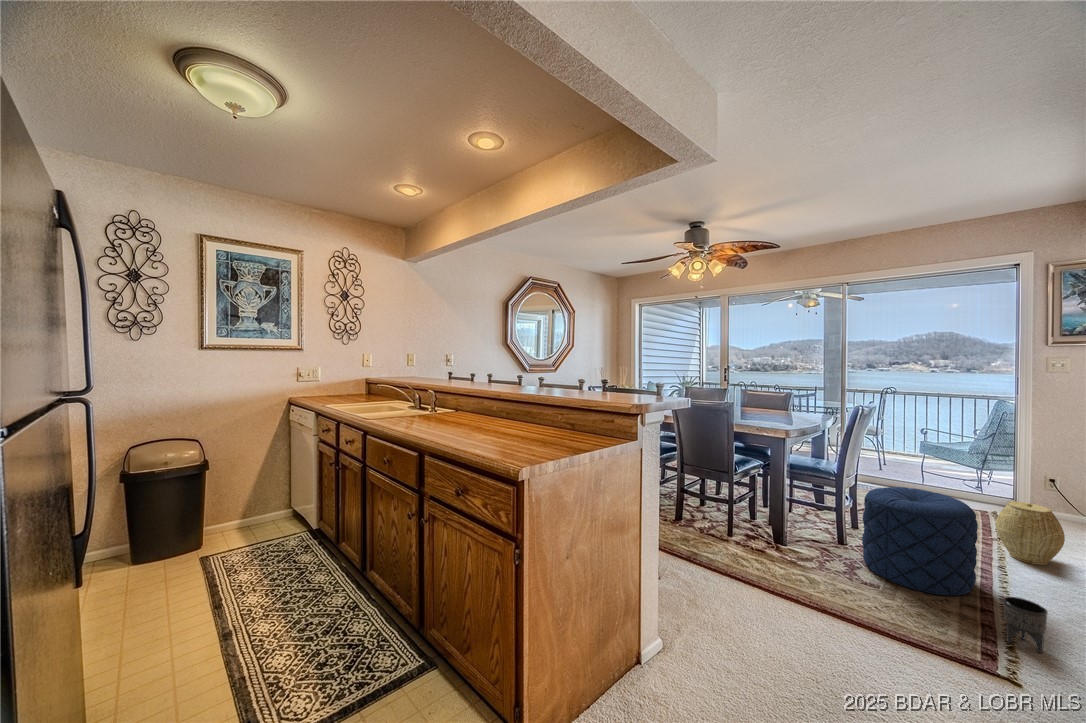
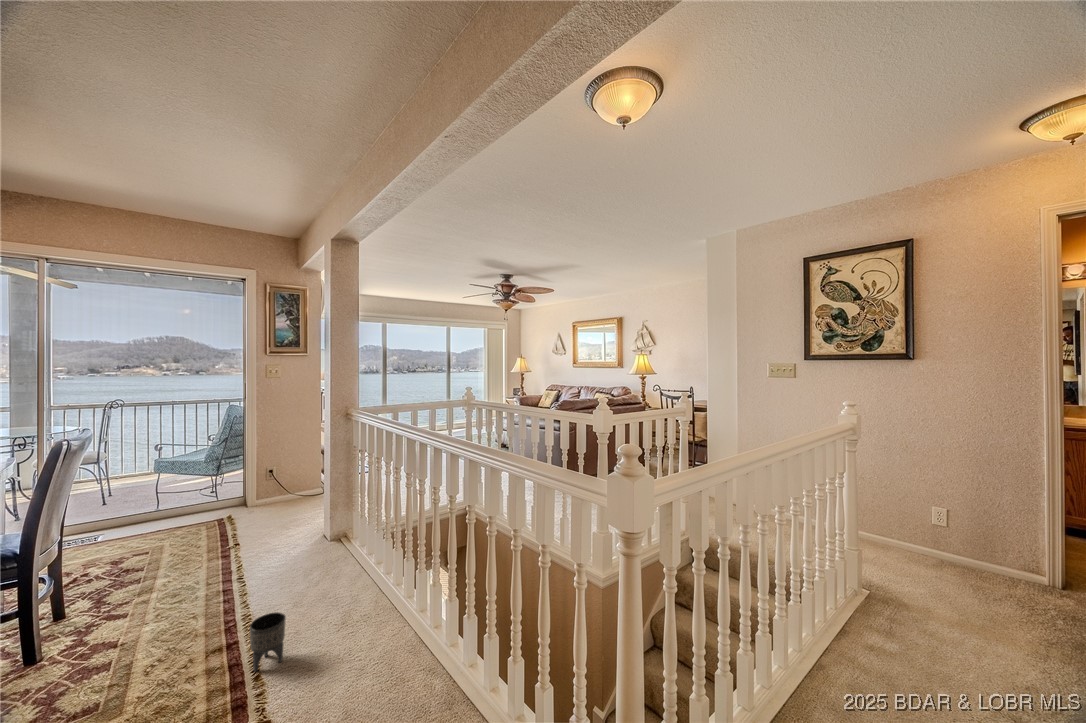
pouf: present [862,487,978,596] -> none [69,529,221,684]
woven basket: present [996,501,1065,565] -> none [234,501,285,560]

